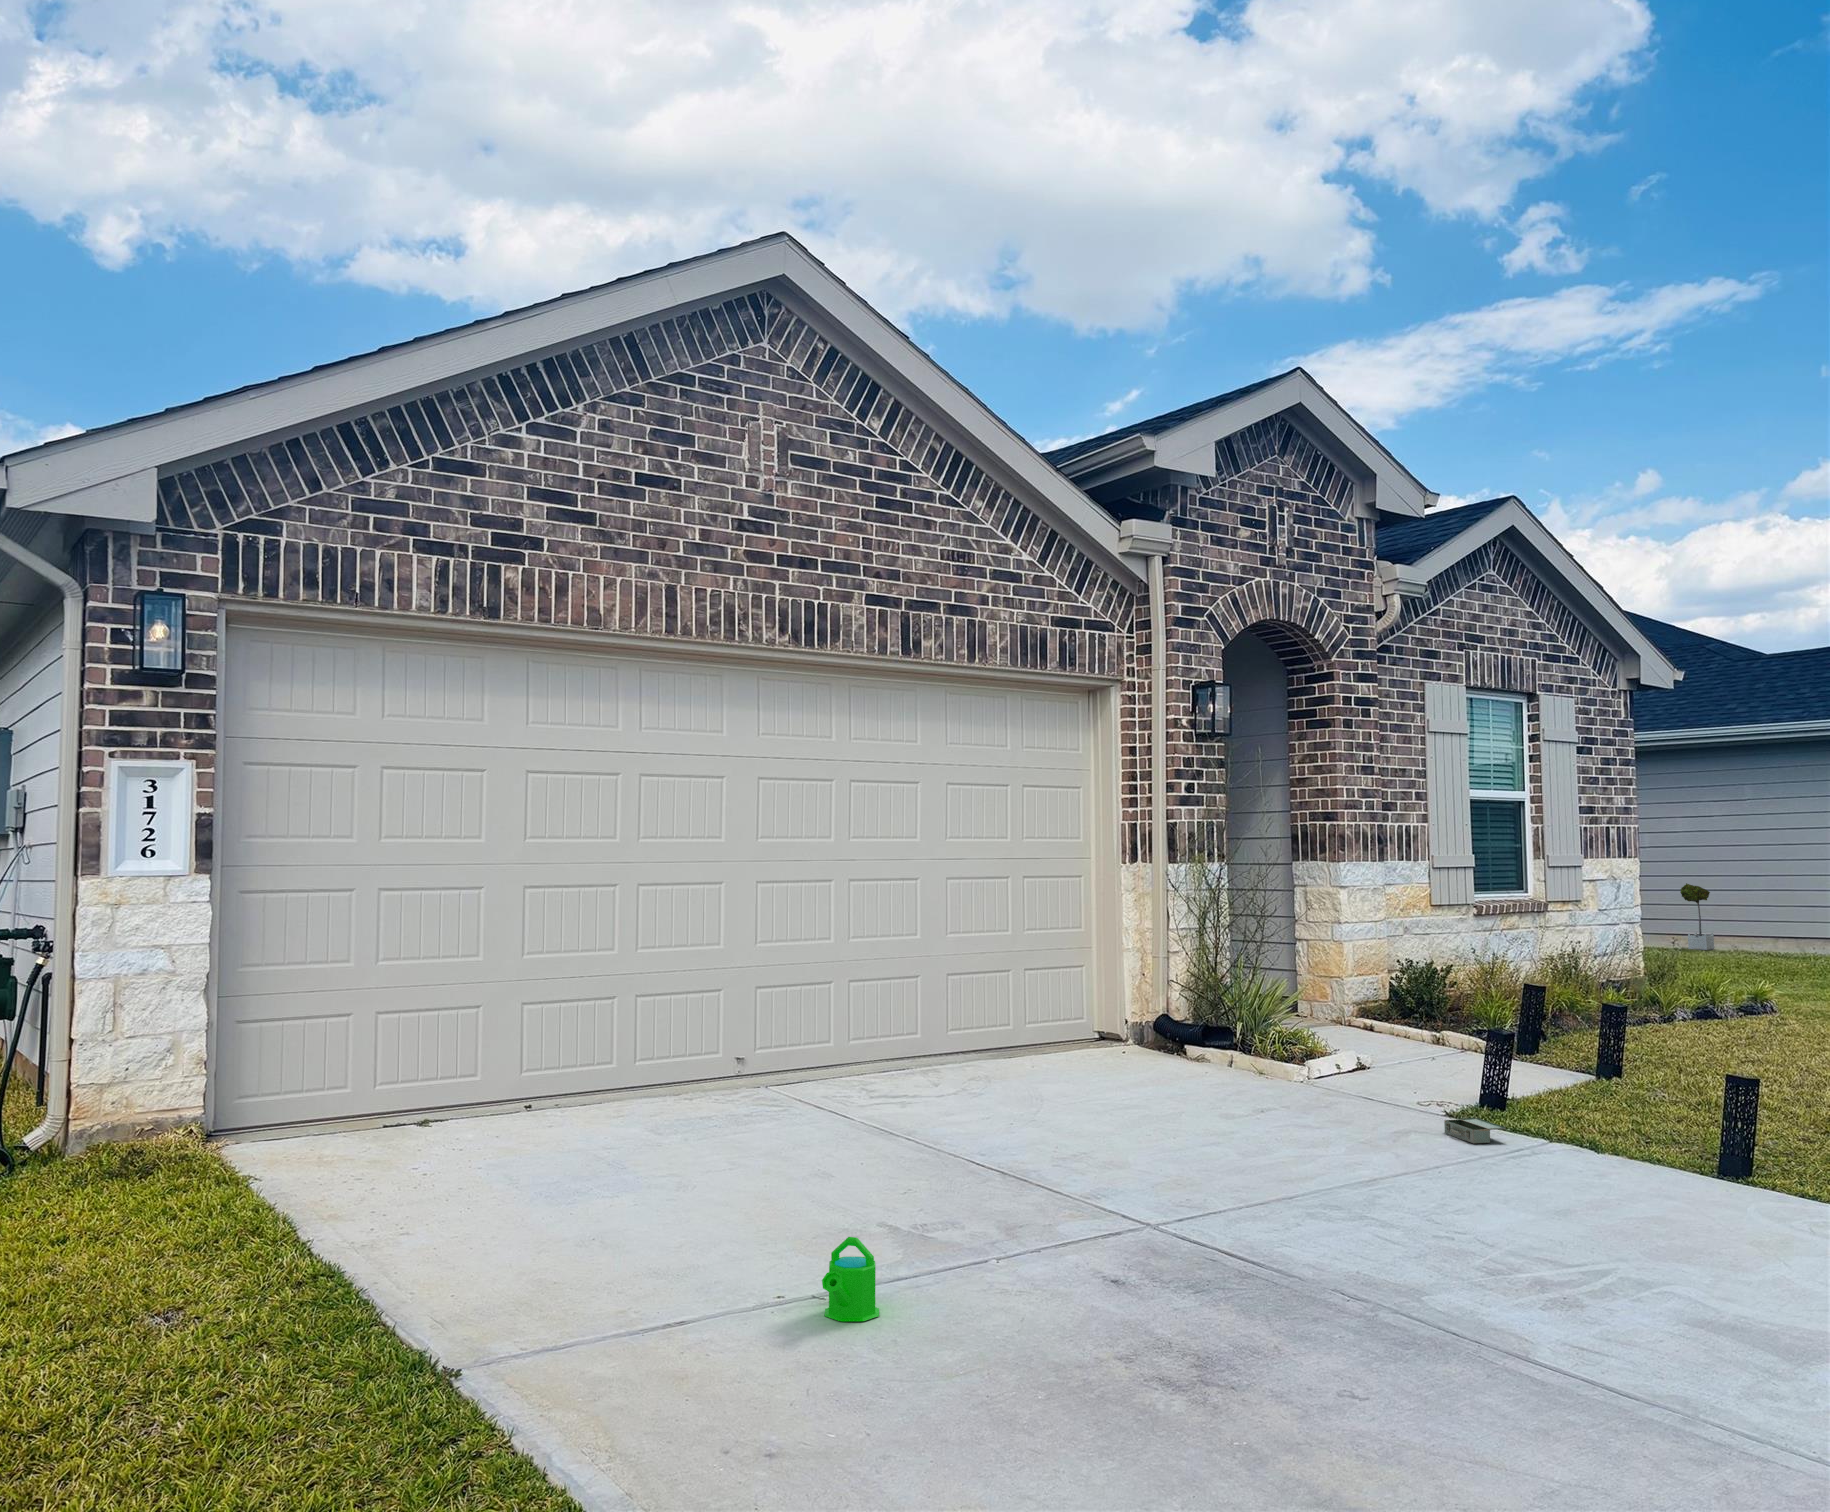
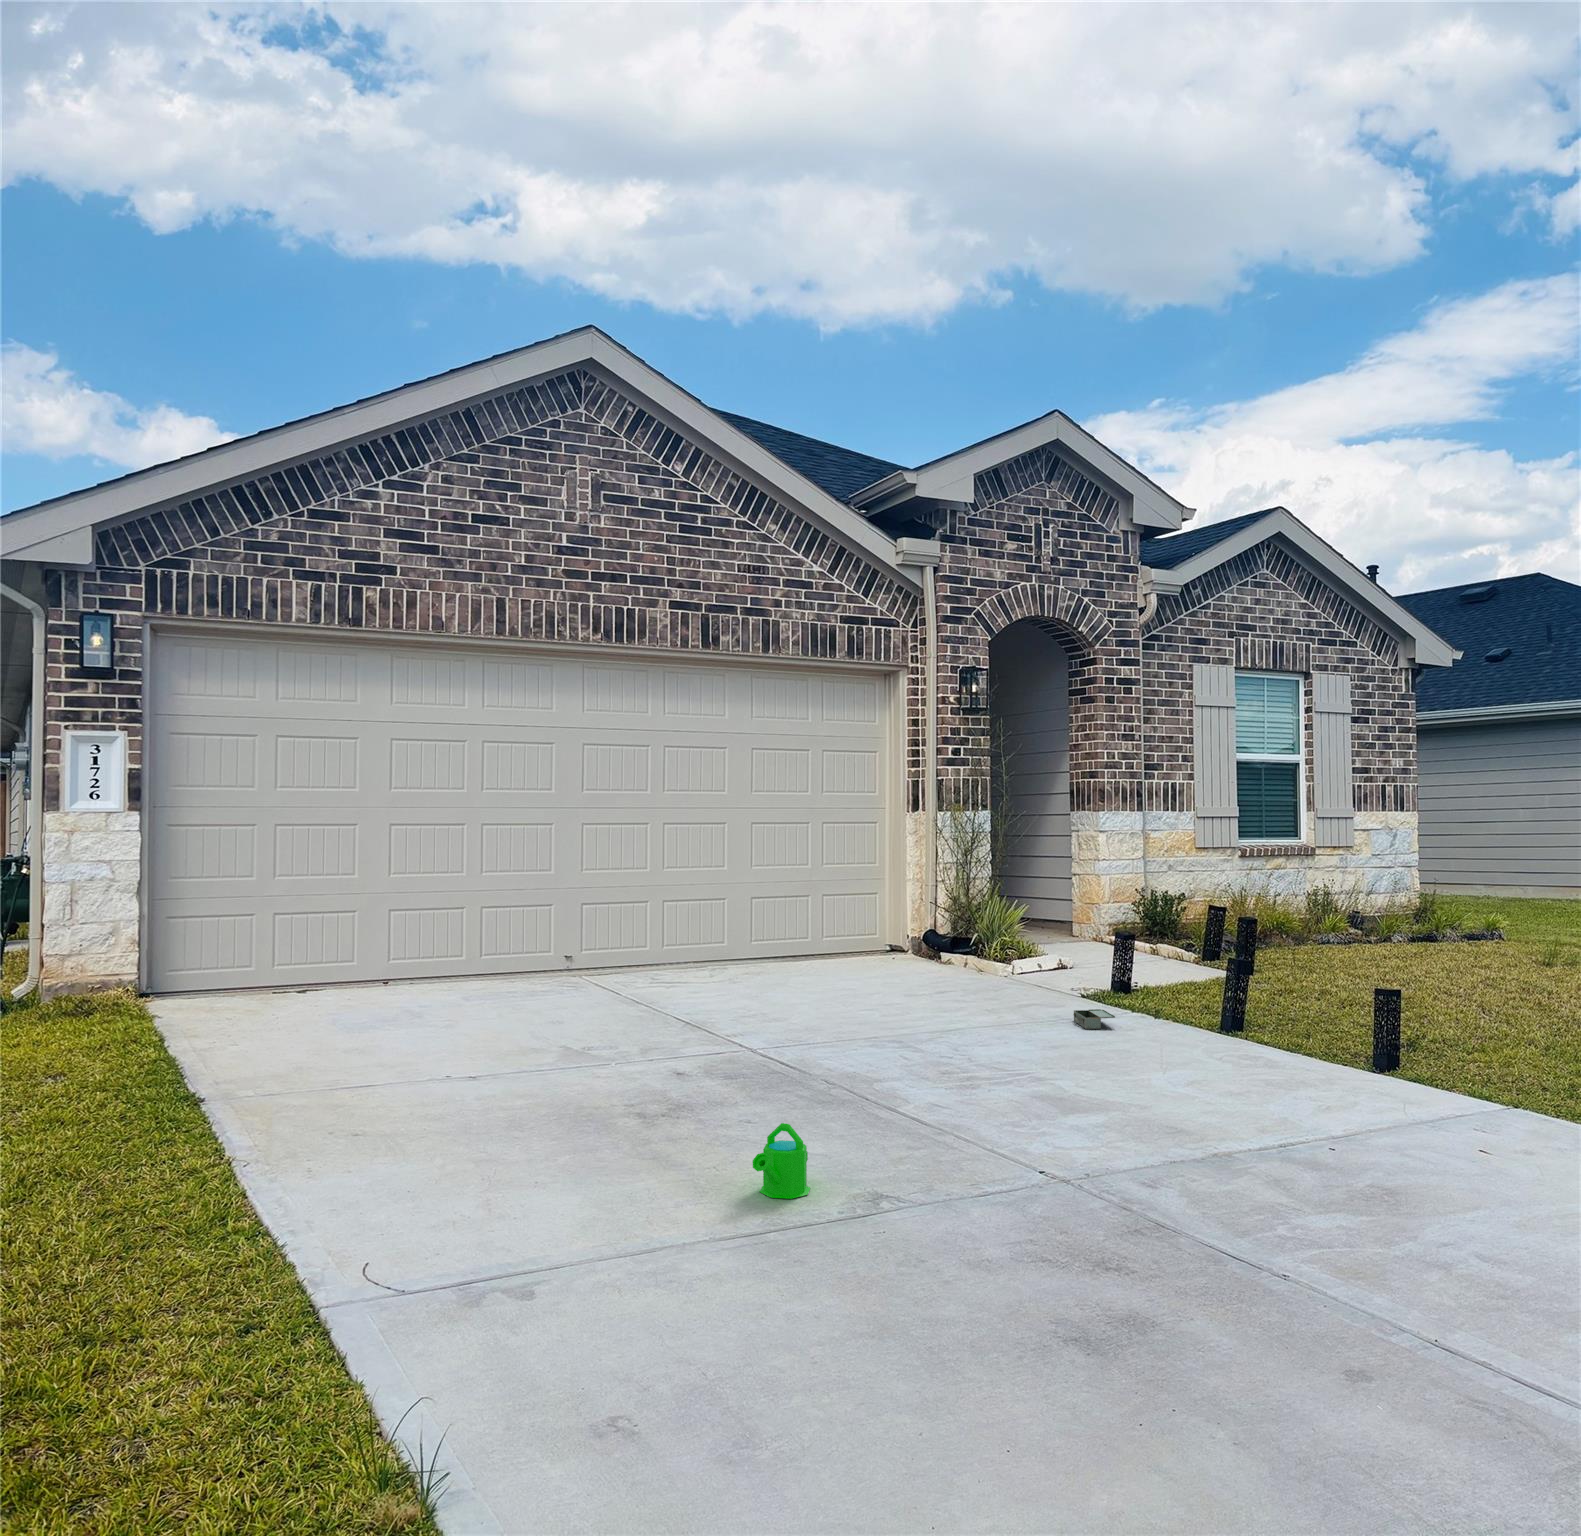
potted tree: present [1680,883,1714,950] -> none [1508,837,1539,894]
watering can: present [822,1237,879,1322] -> present [753,1123,810,1199]

